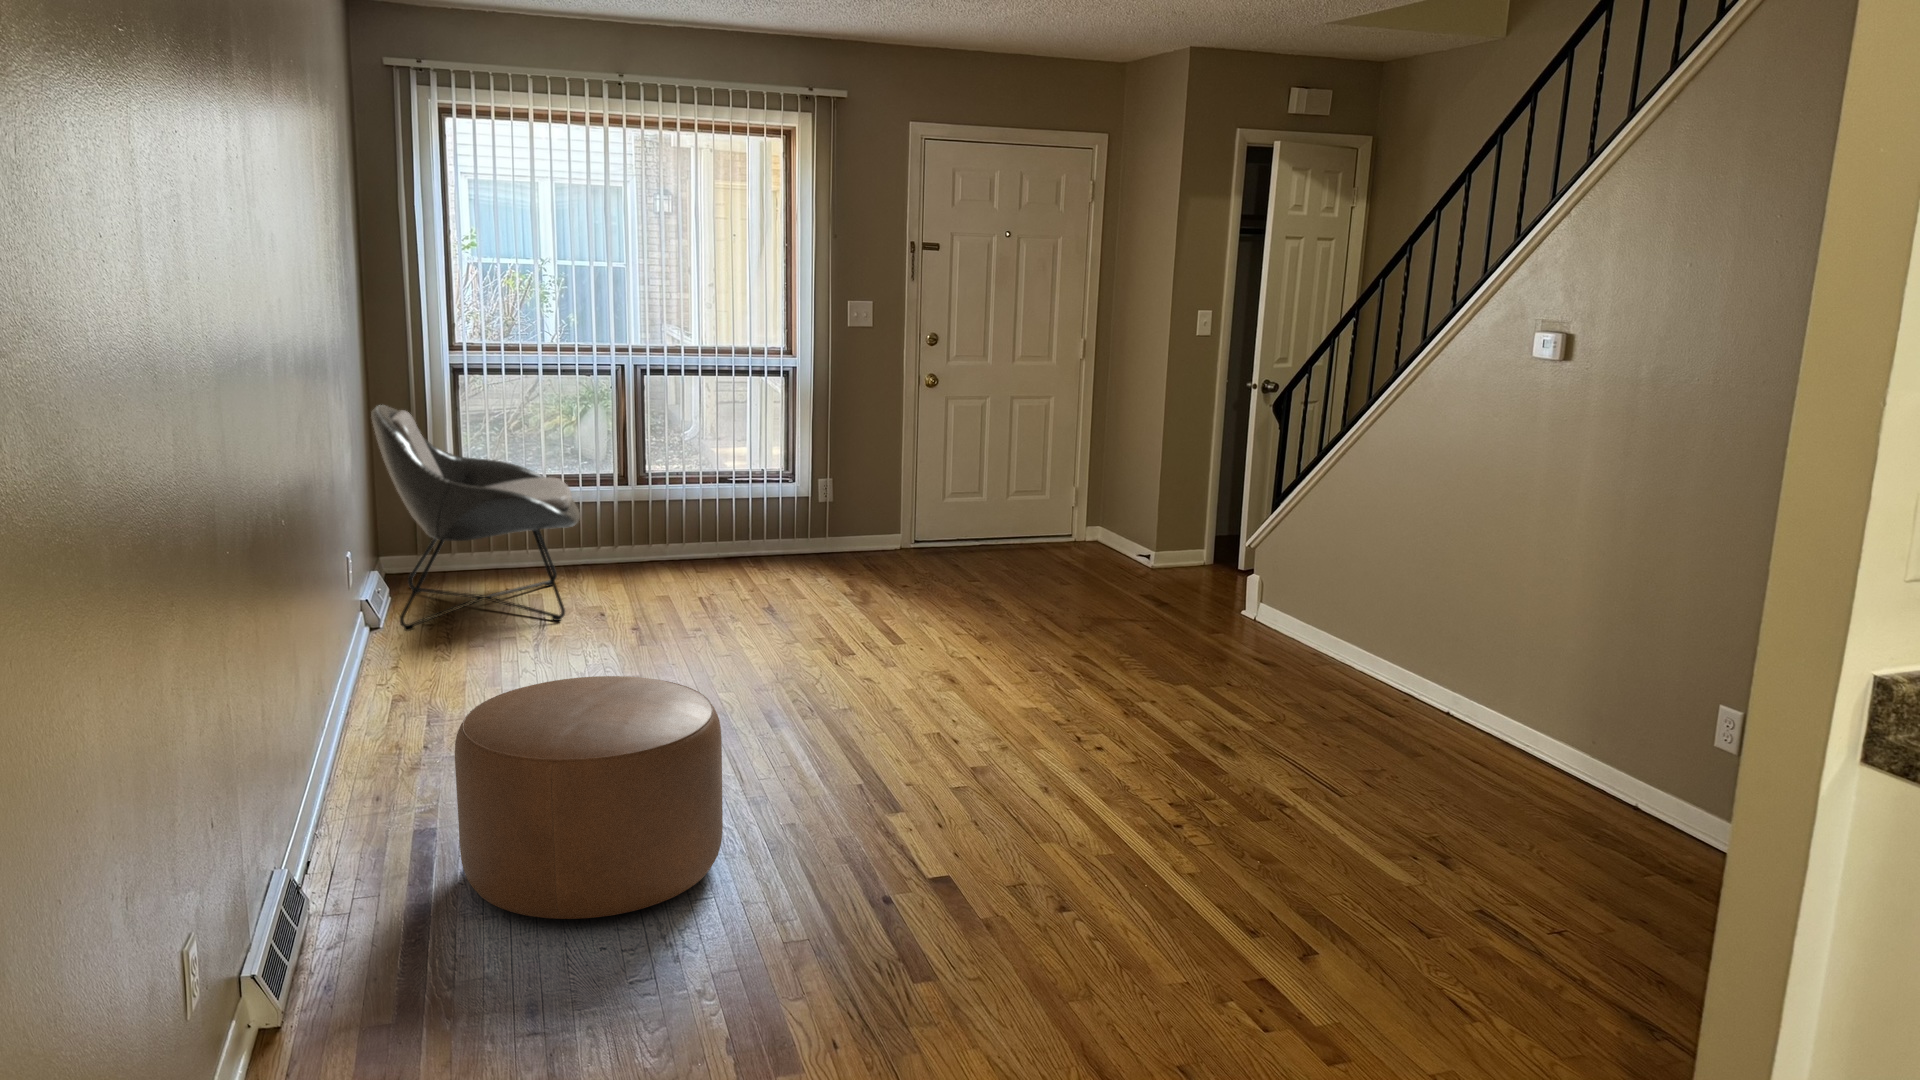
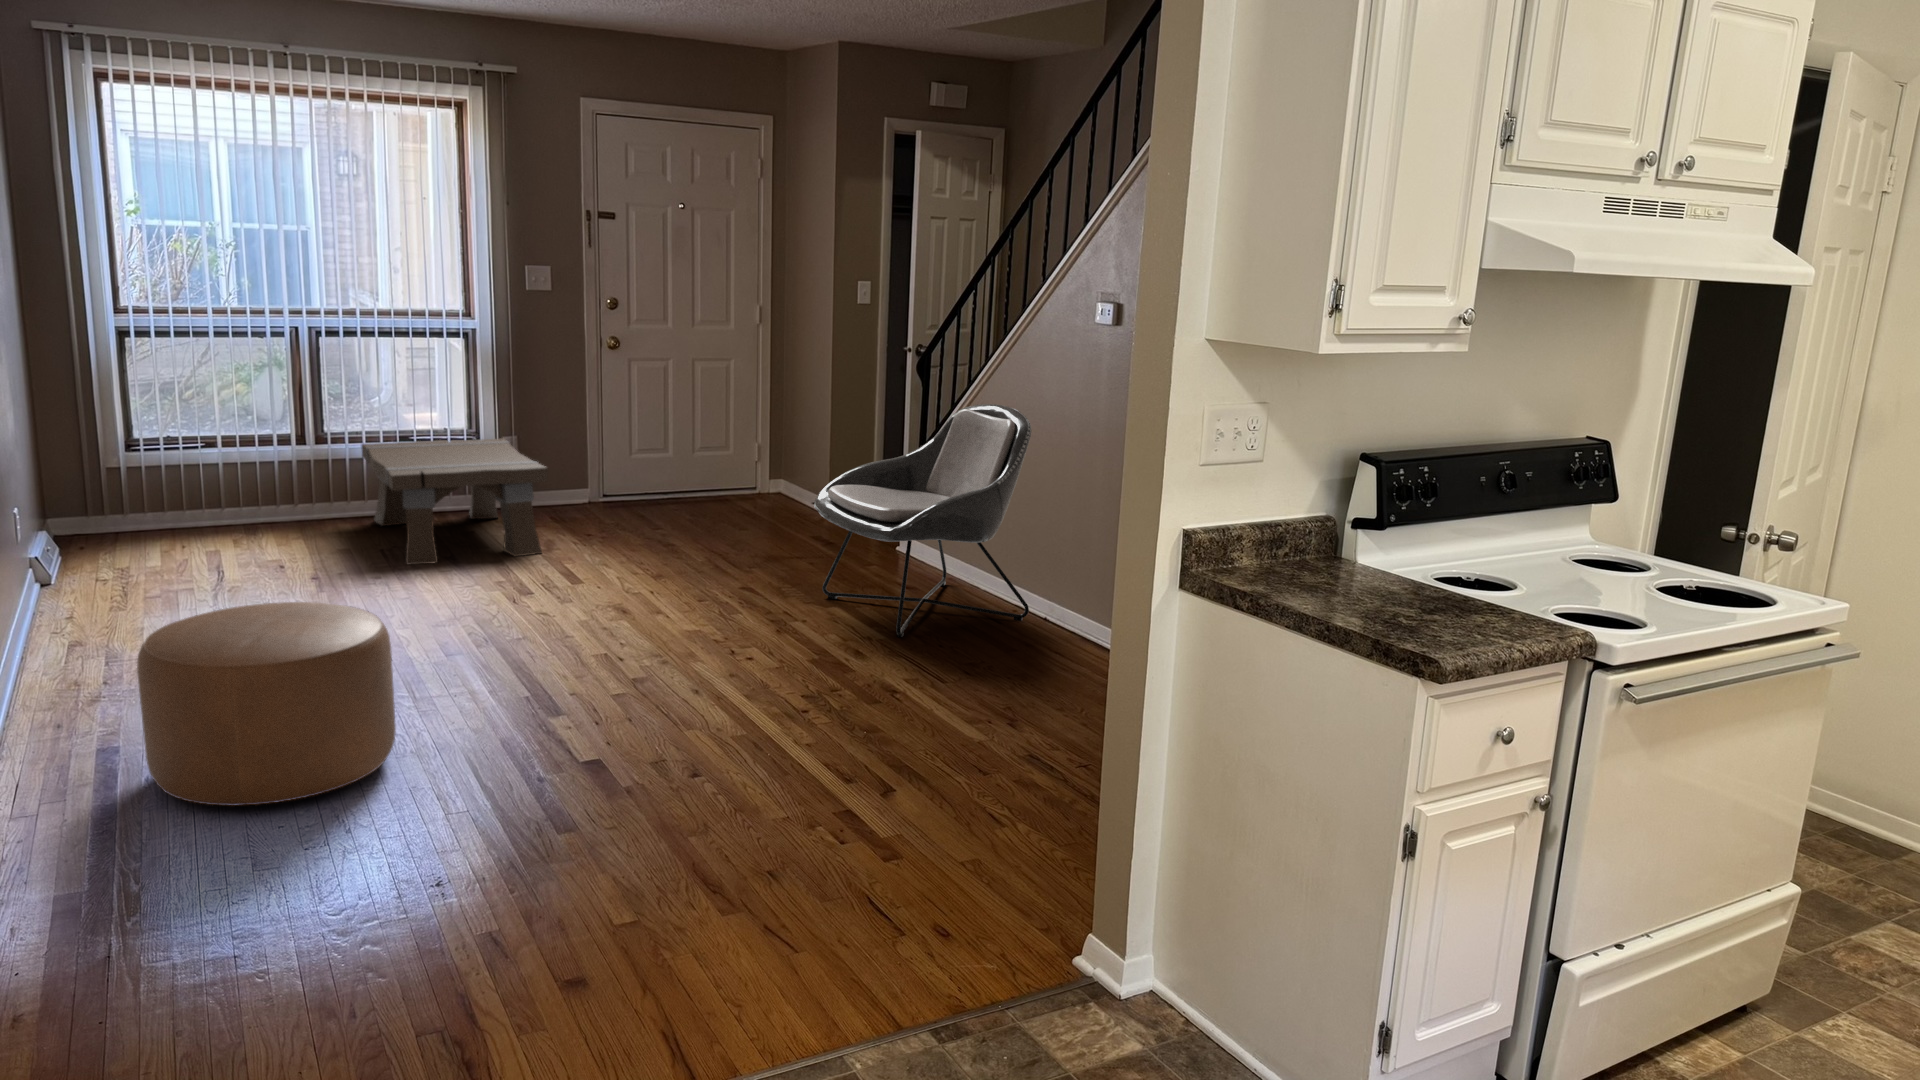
lounge chair: present [371,405,580,631] -> present [814,404,1032,638]
coffee table: none [678,480,867,616] -> present [361,438,548,565]

